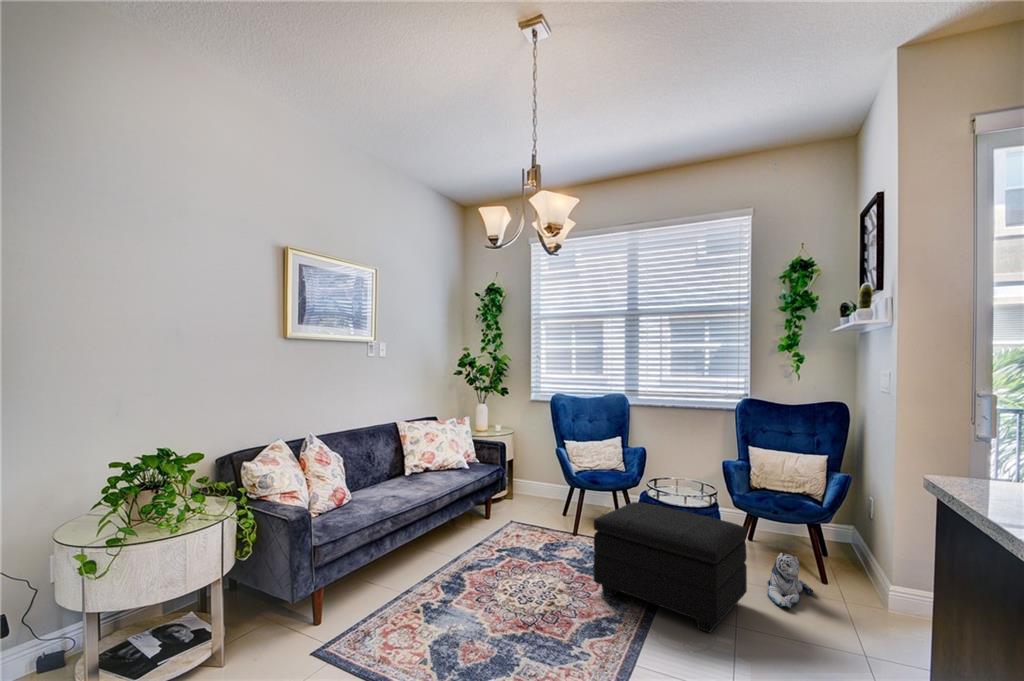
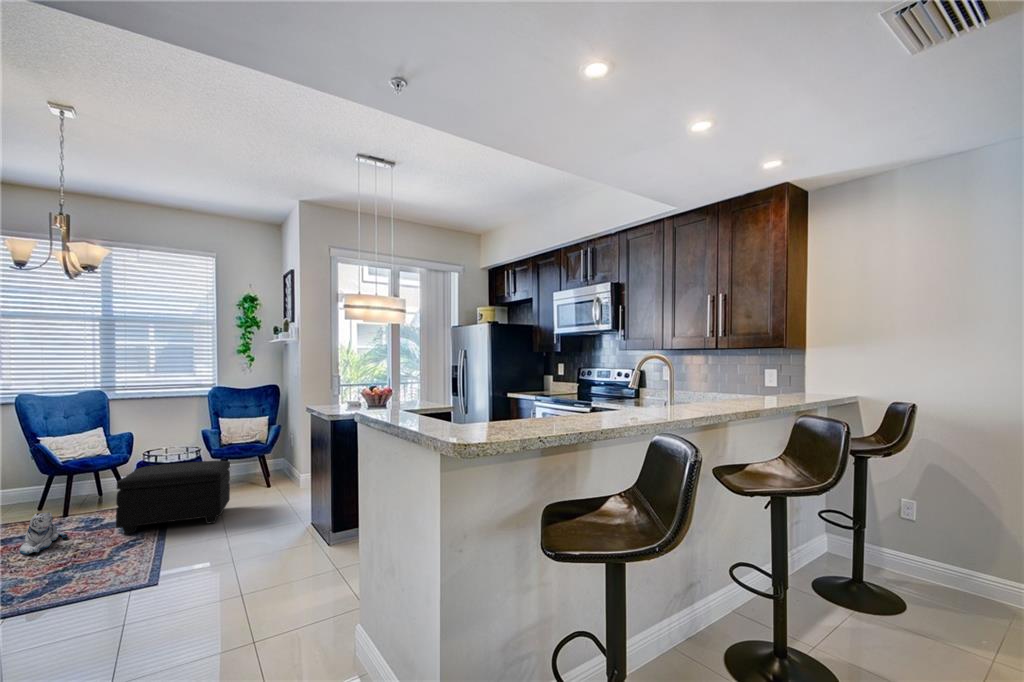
plush toy: present [767,553,813,608] -> present [20,513,68,555]

